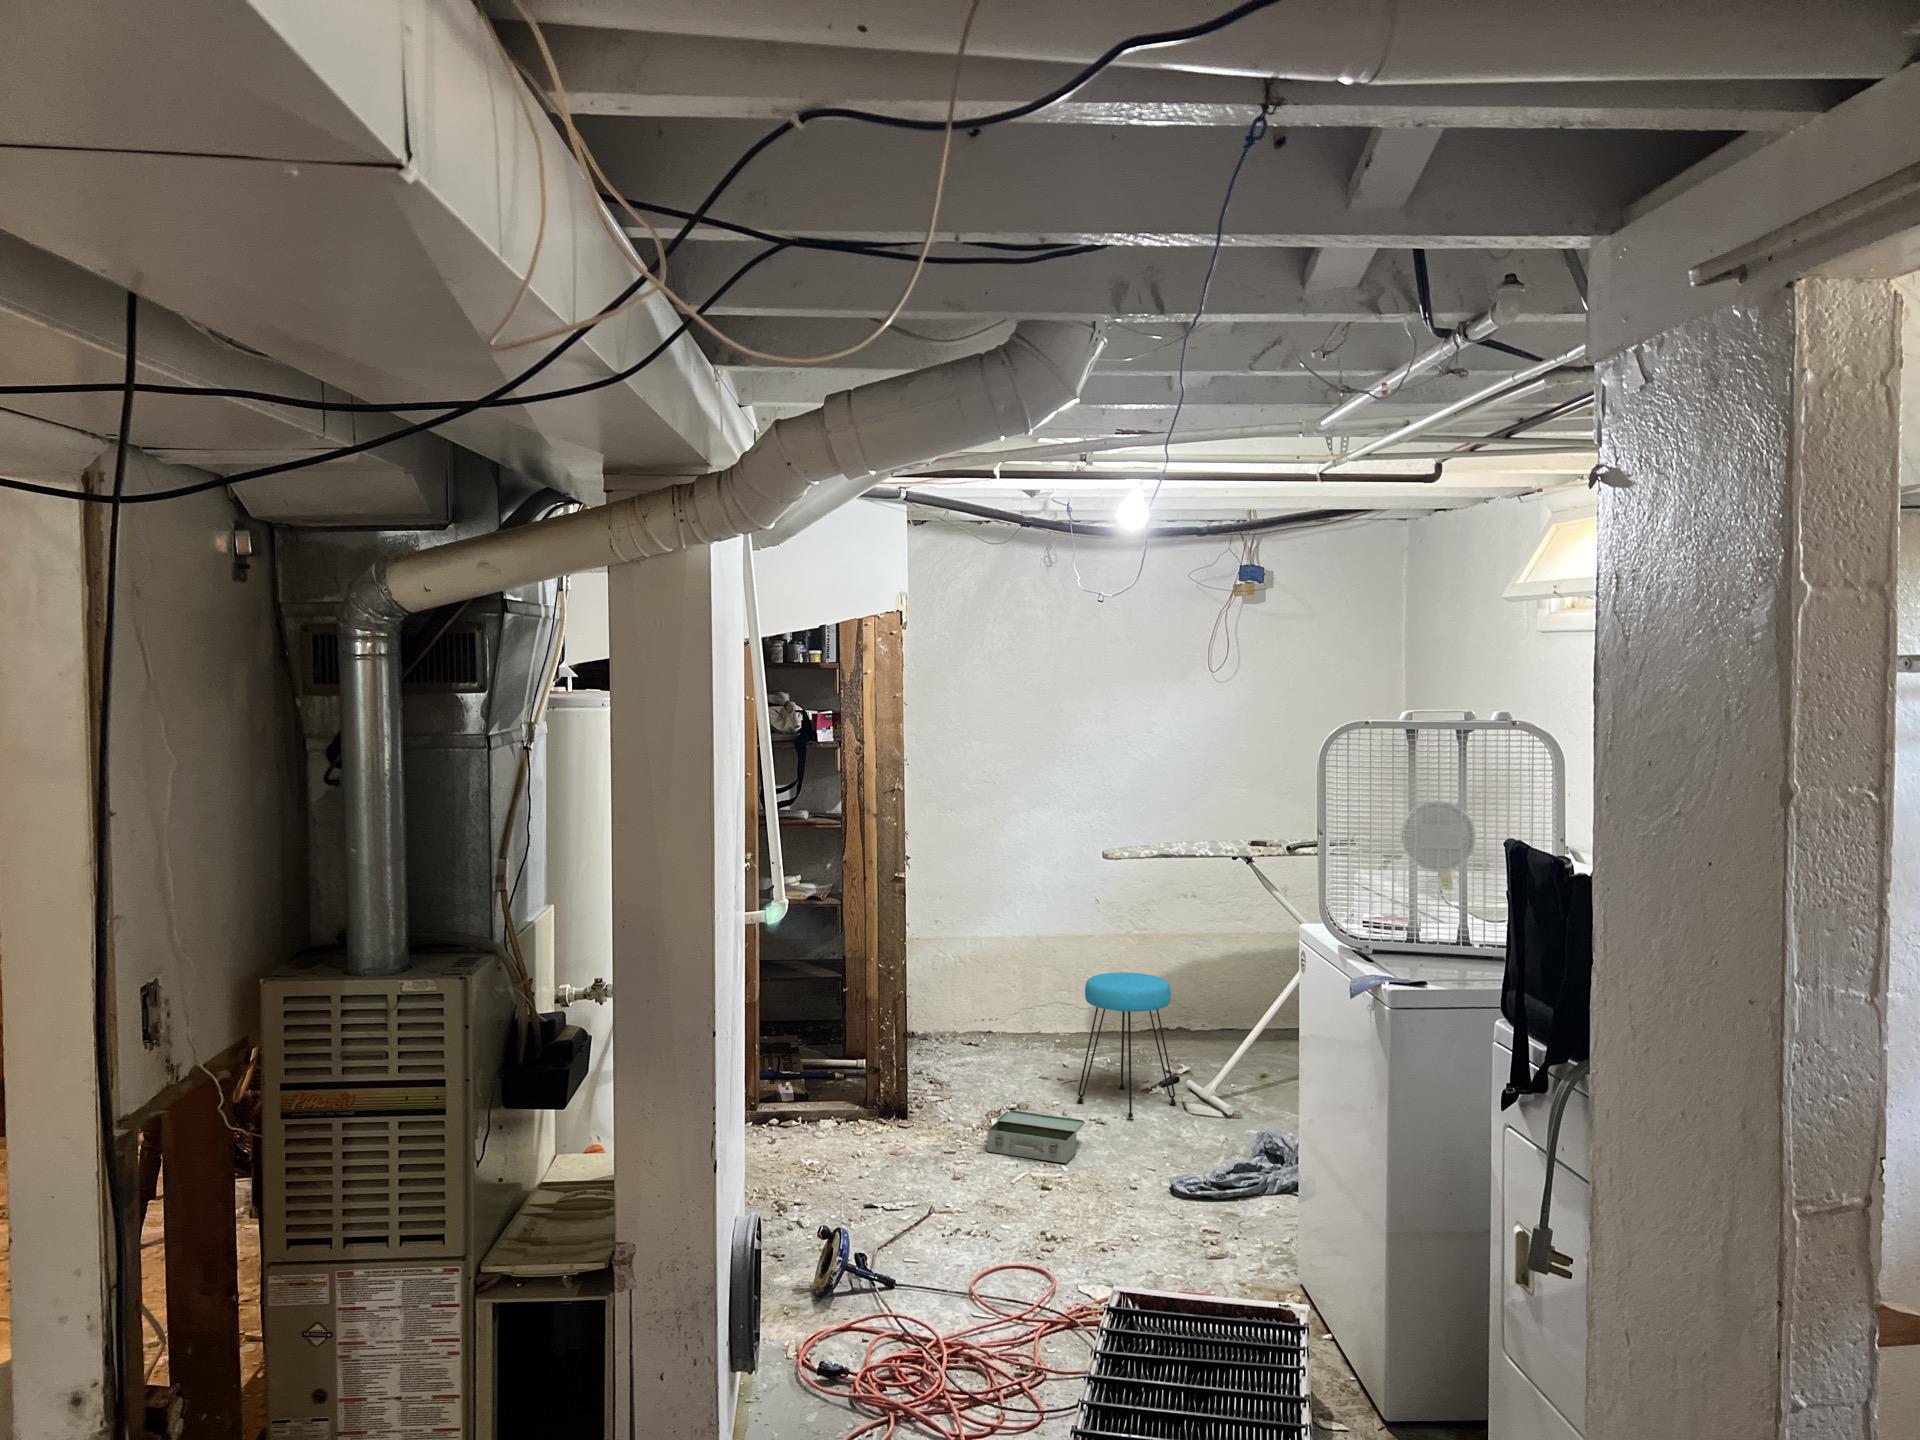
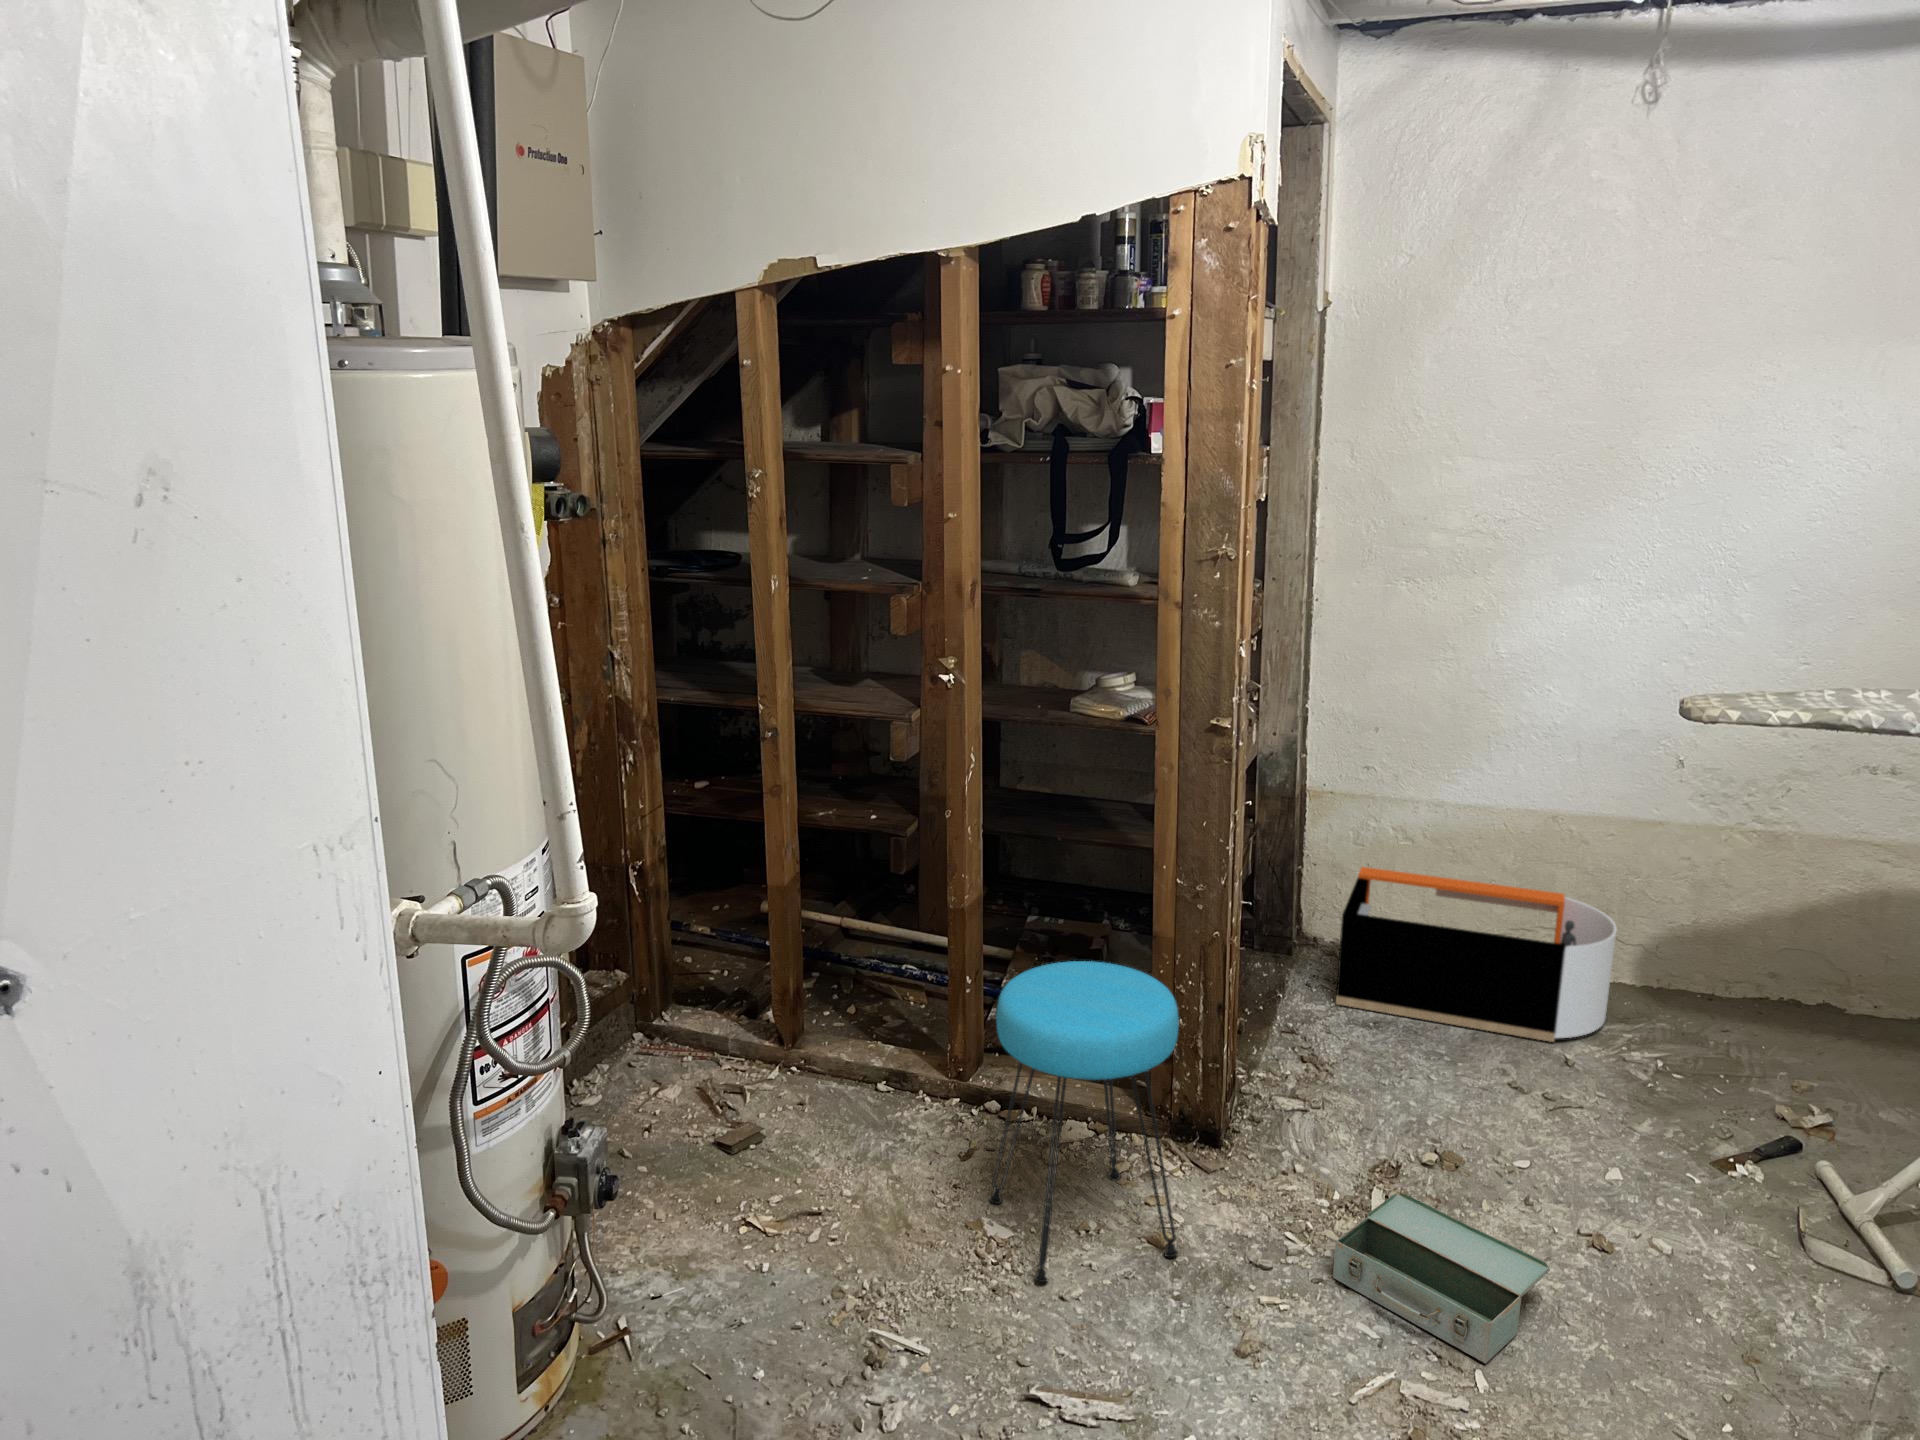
stool: present [1077,972,1176,1118] -> present [989,961,1179,1282]
storage bin: none [937,982,1078,1059] -> present [1336,867,1616,1042]

